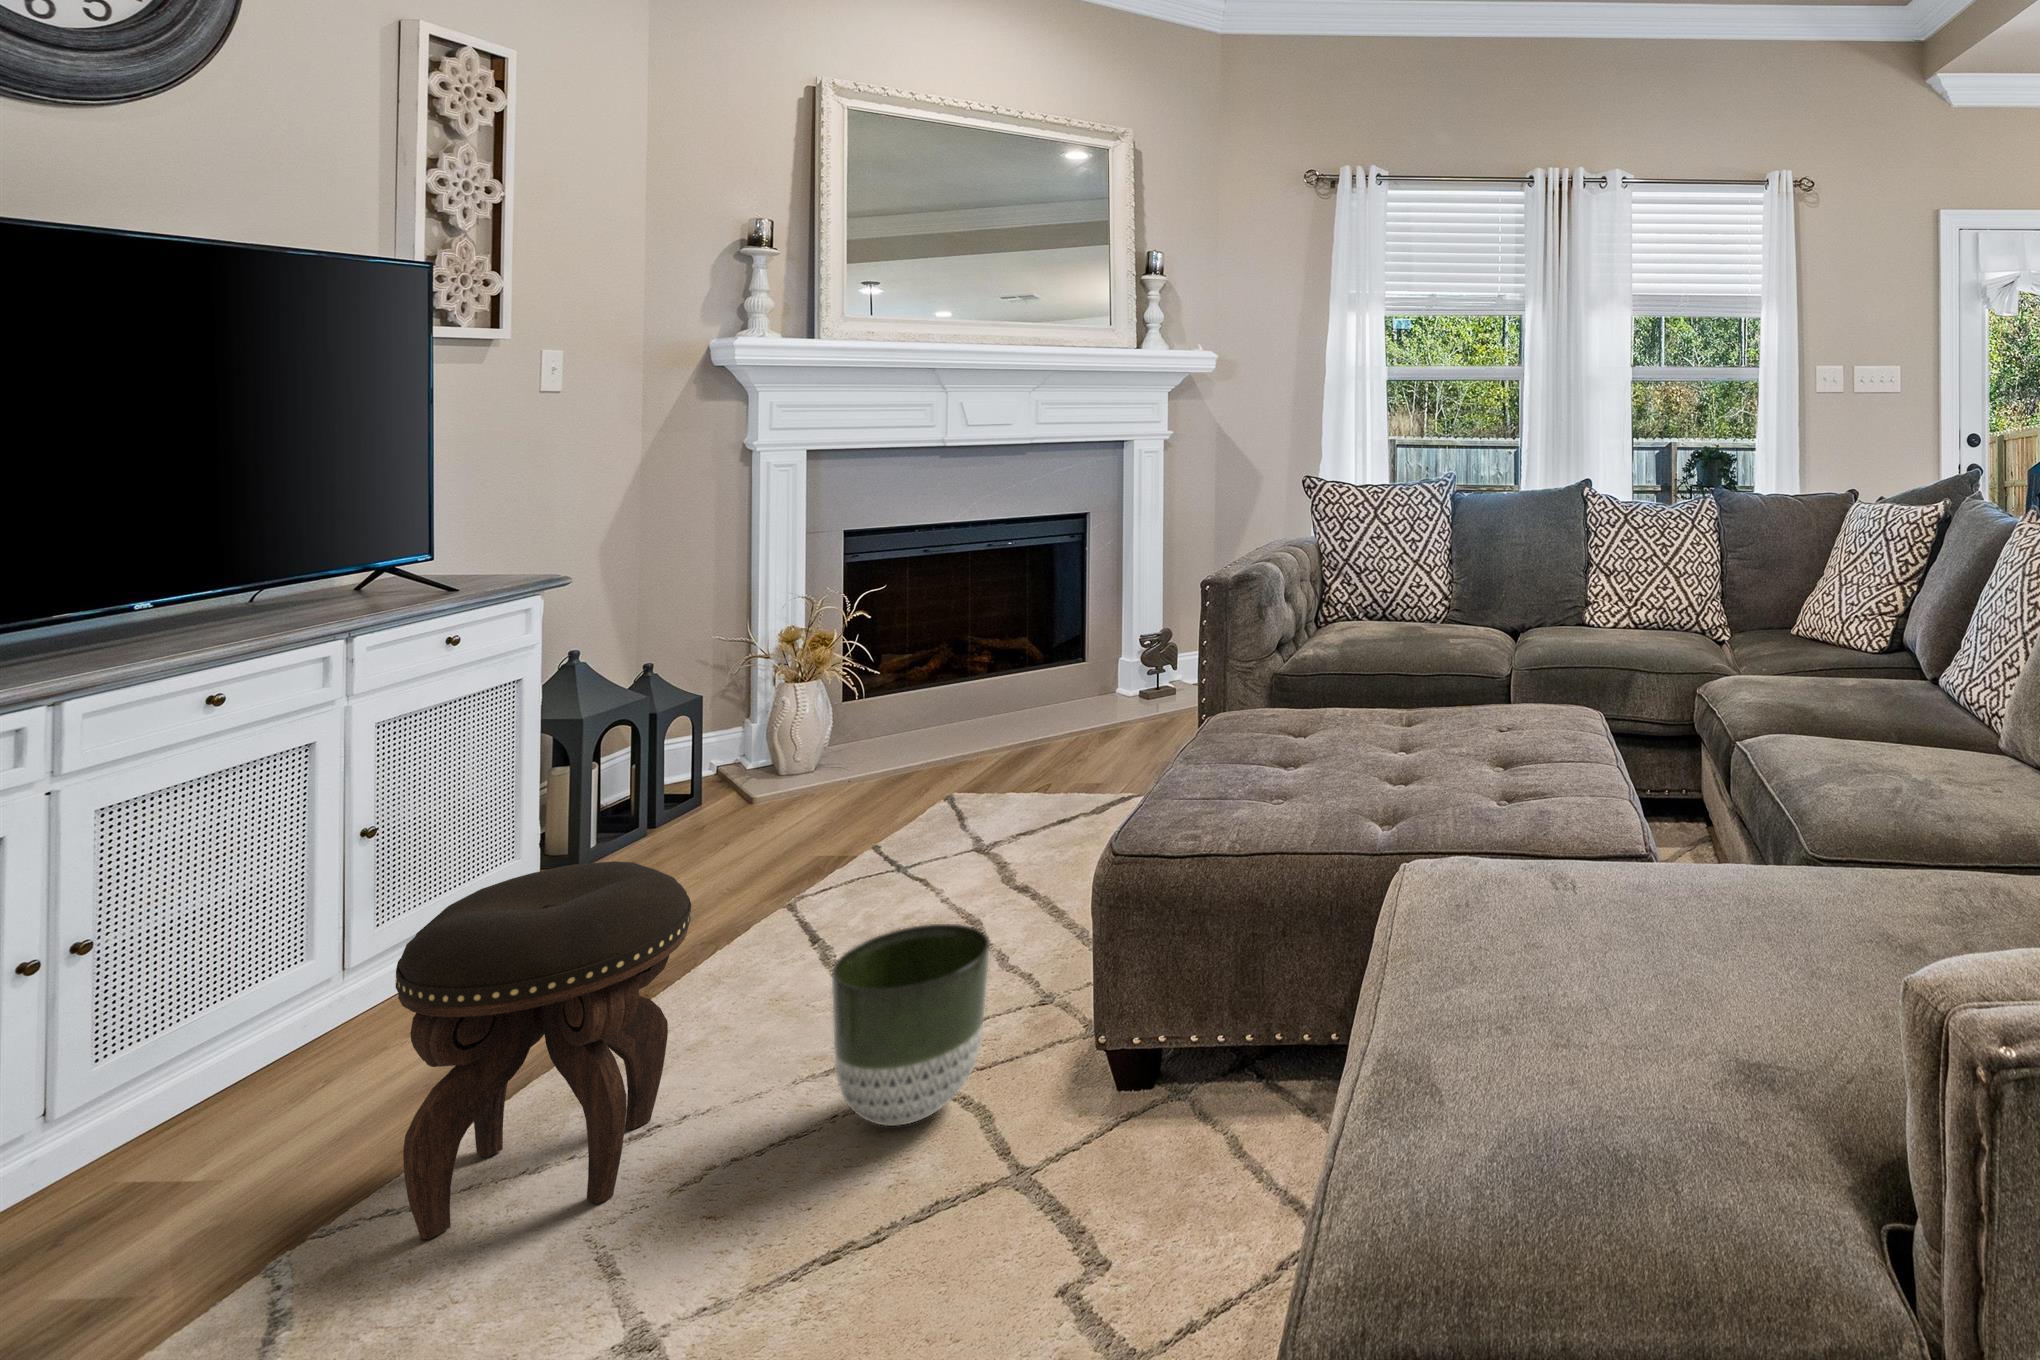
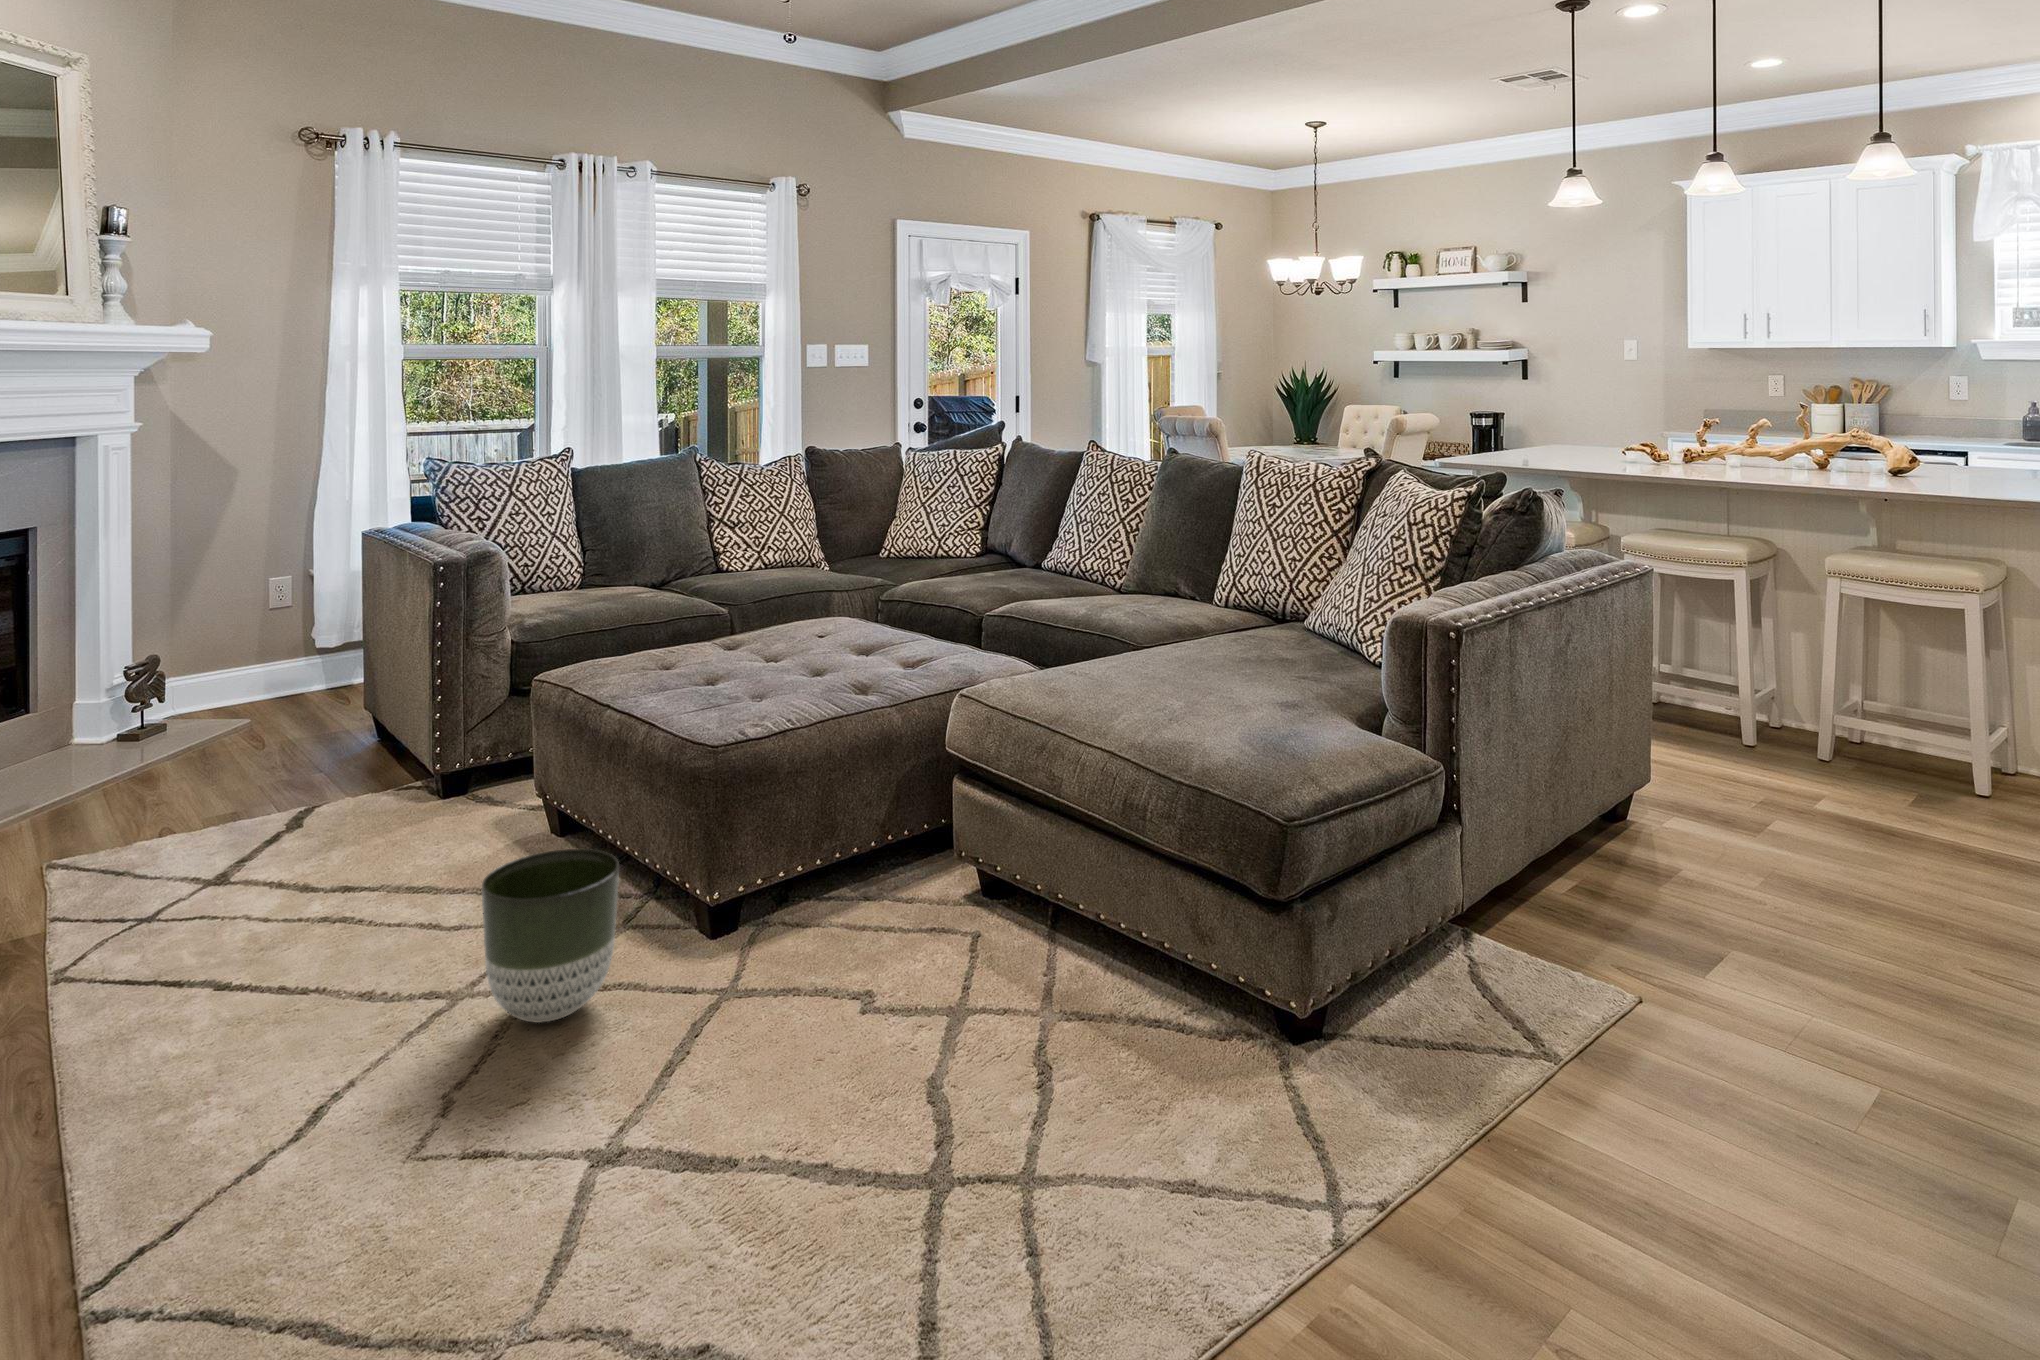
footstool: present [396,861,691,1239] -> none [115,852,397,1232]

